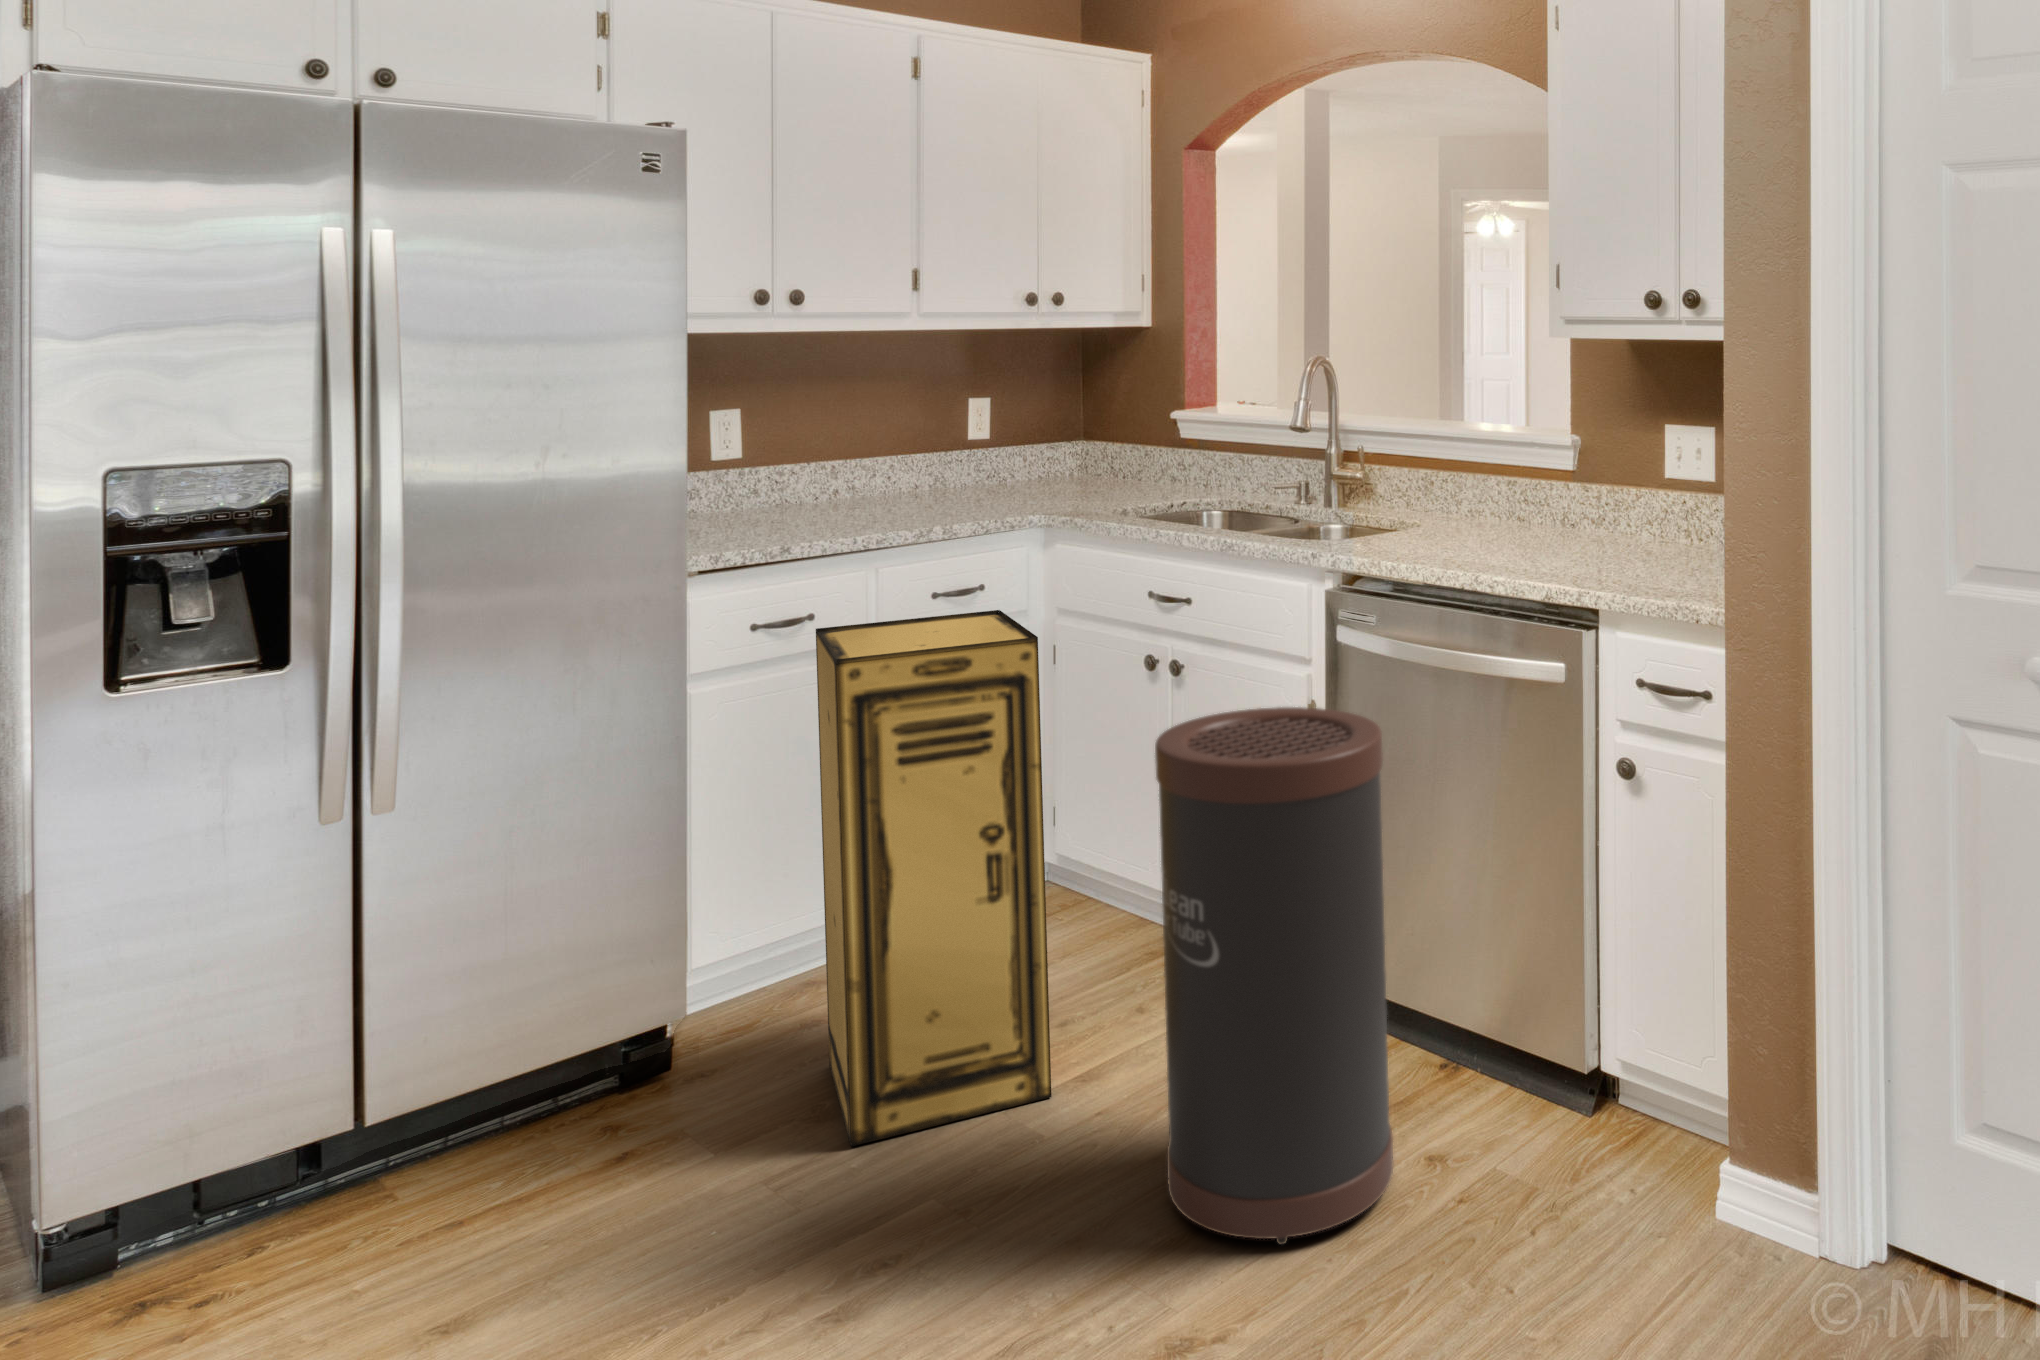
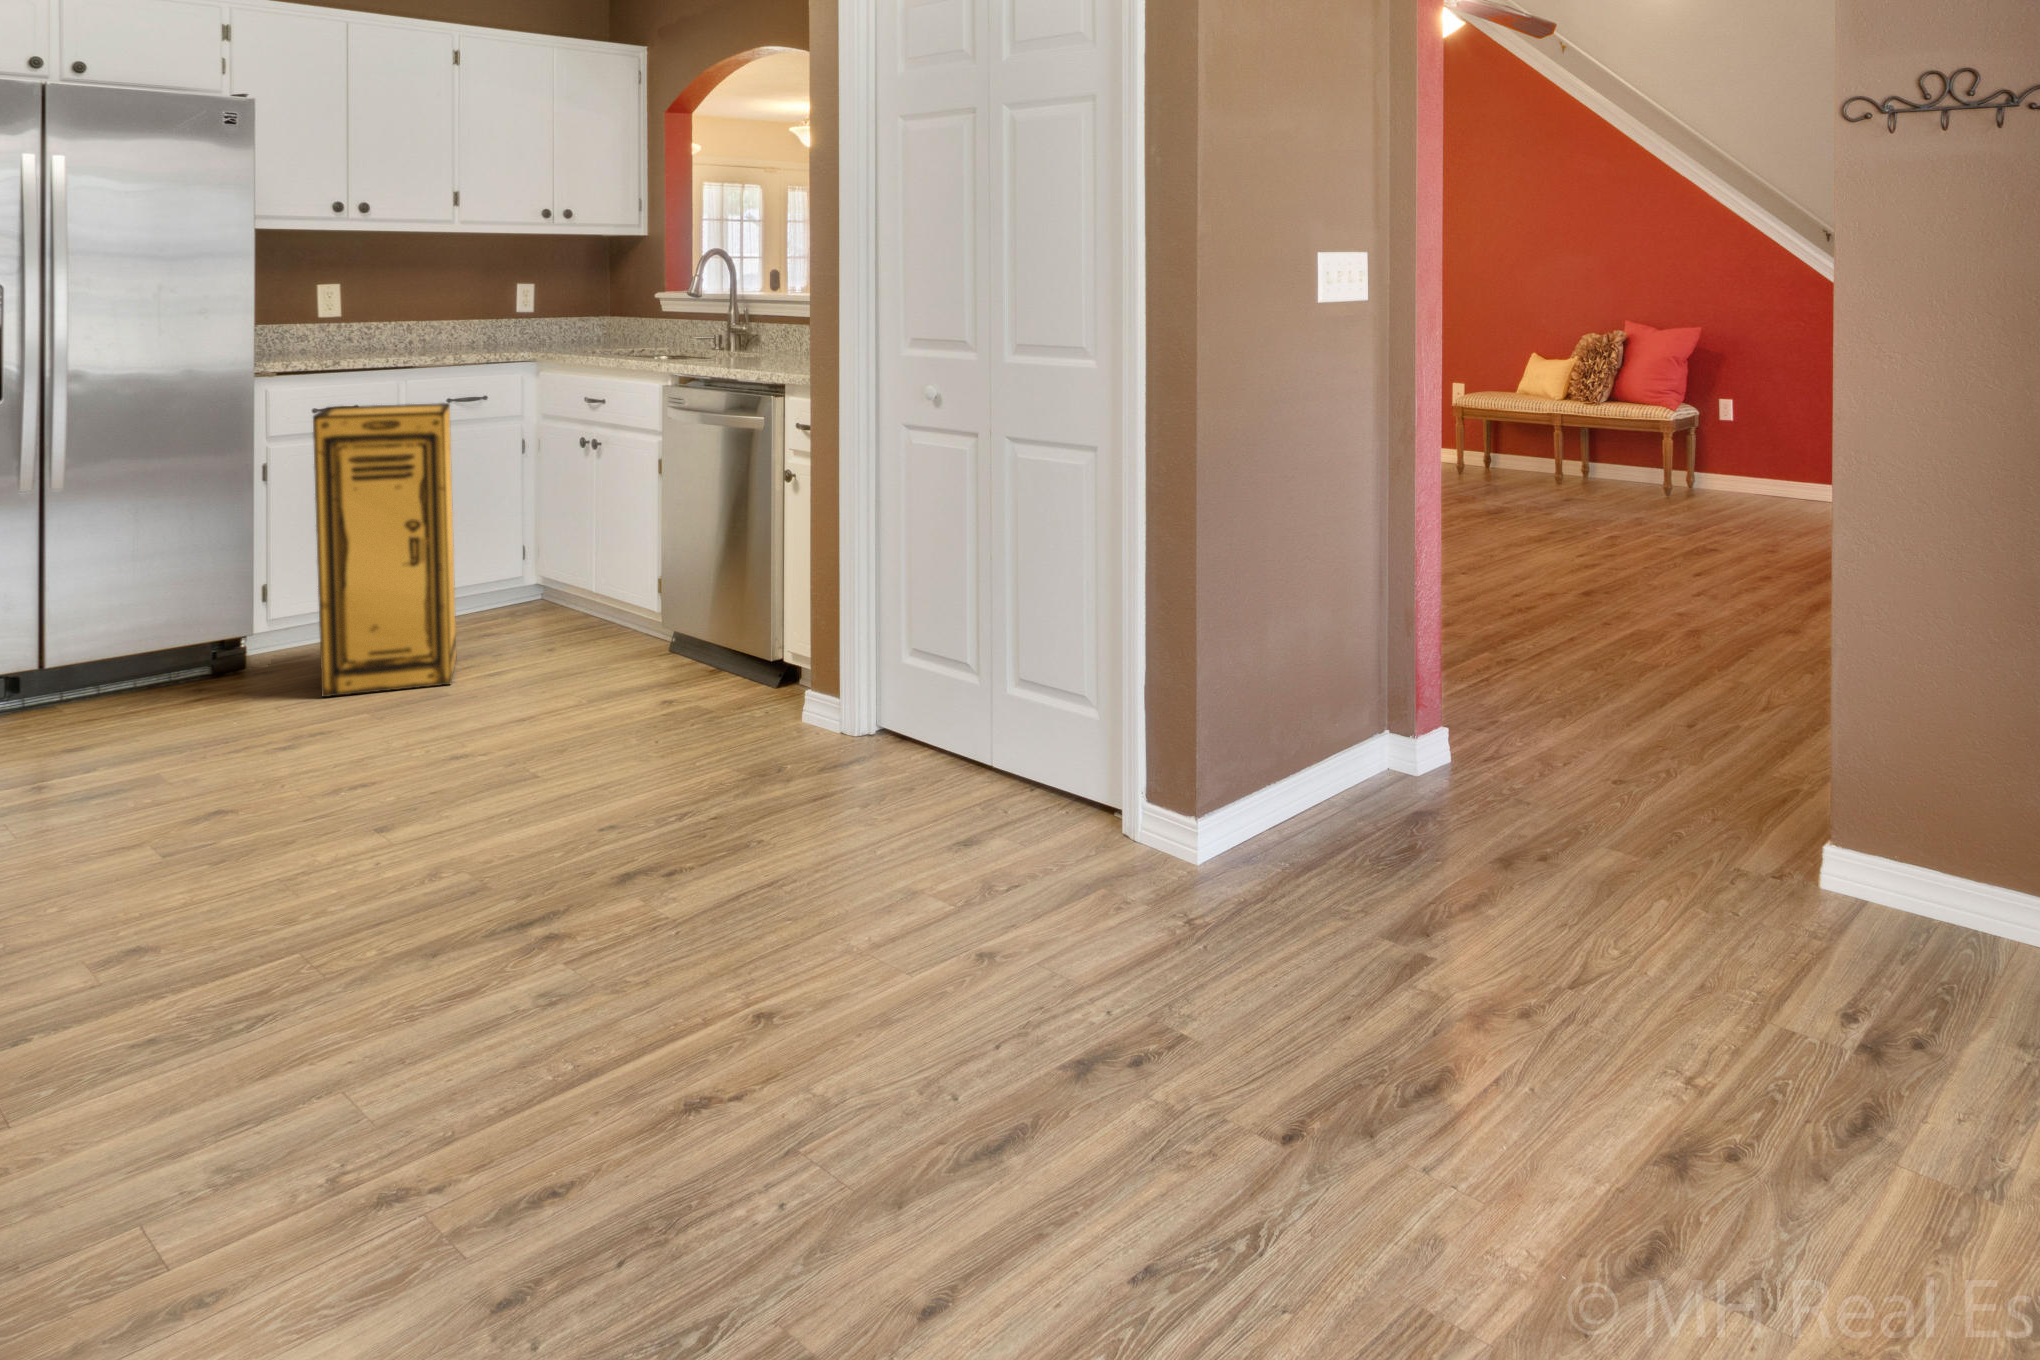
trash can: present [1155,707,1393,1245] -> none [467,453,613,735]

